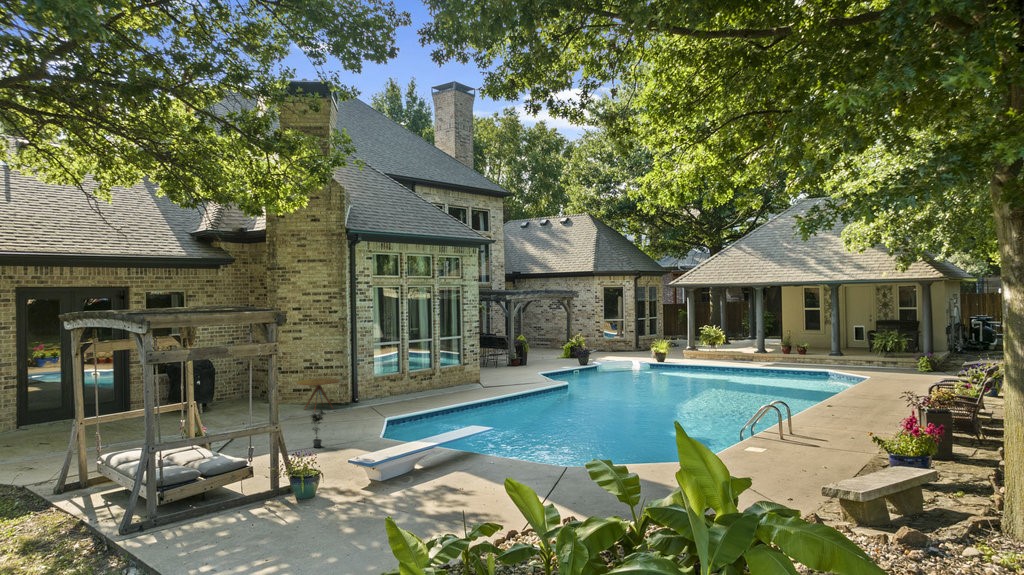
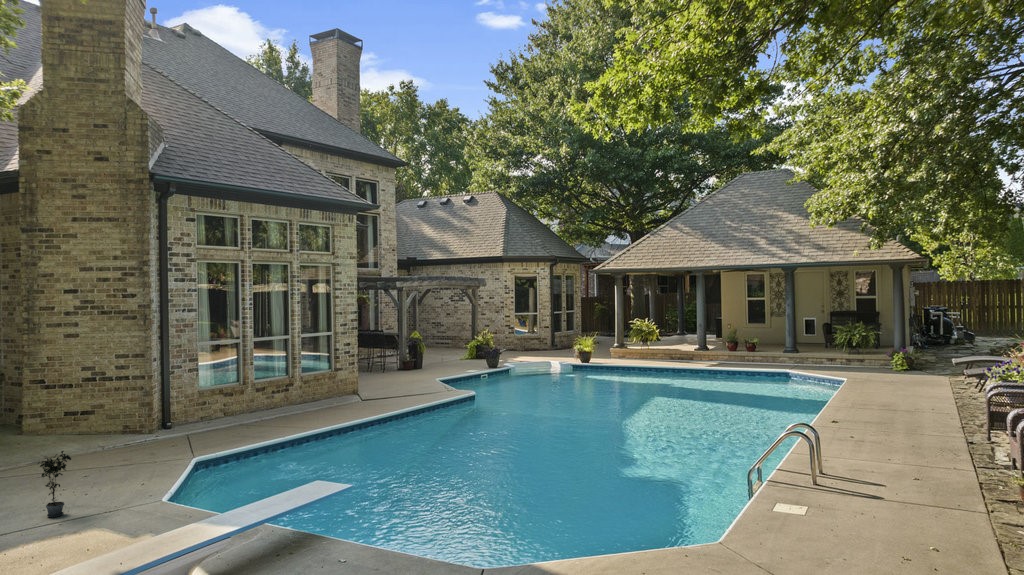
round table: present [297,378,340,412] -> none [64,395,138,448]

